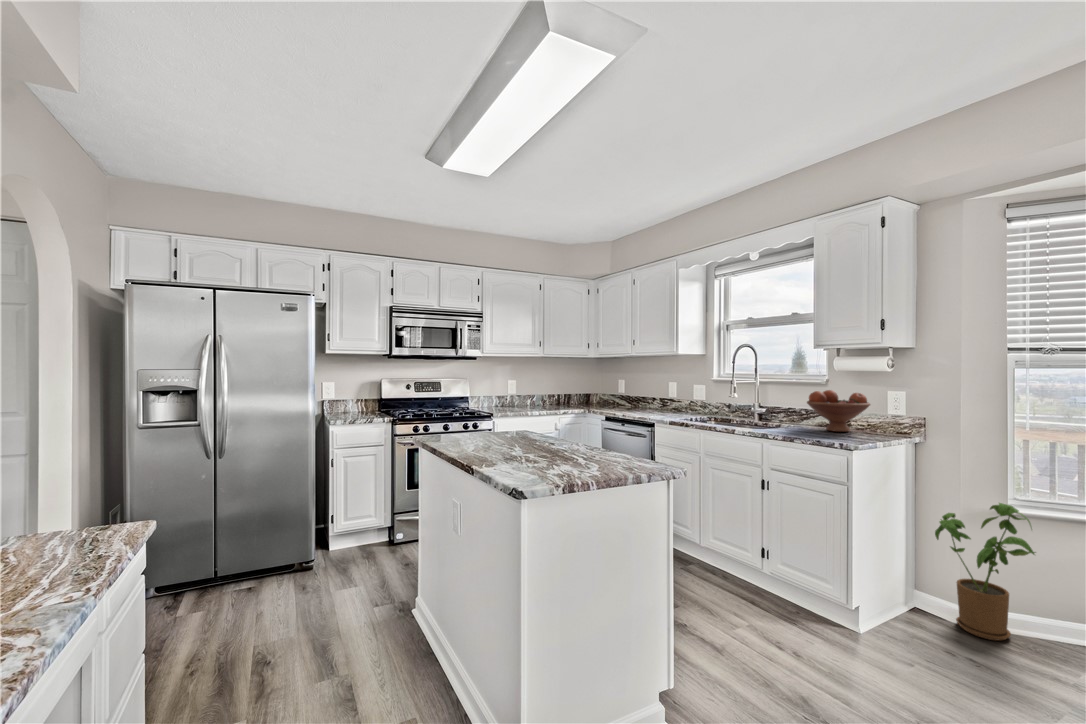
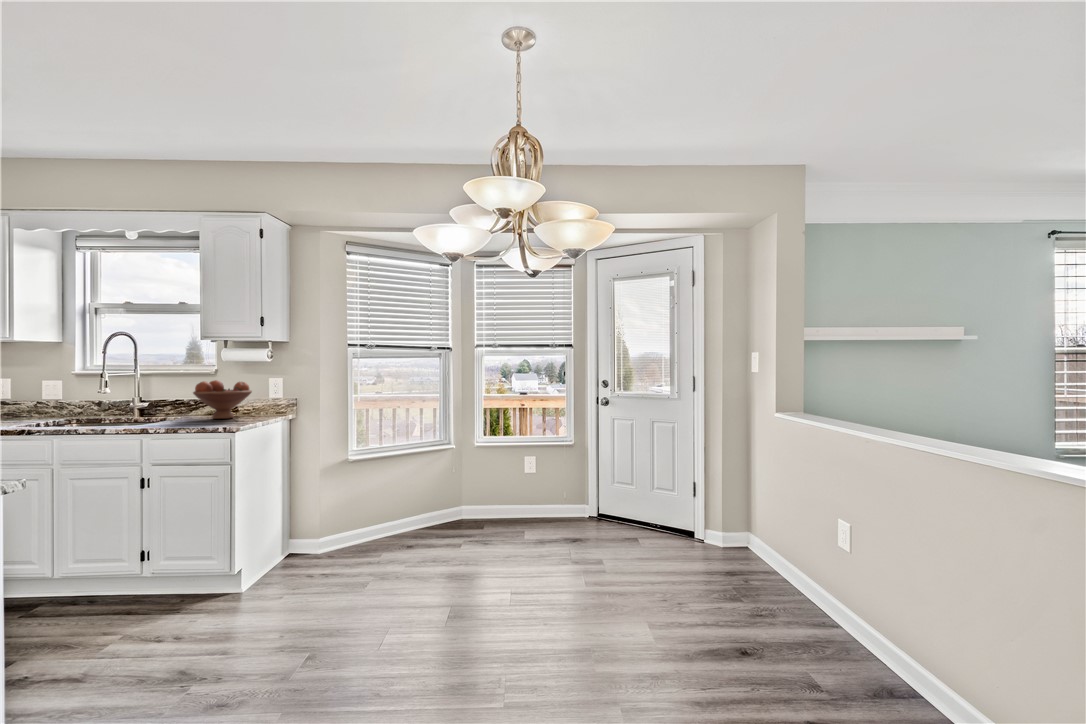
house plant: present [935,503,1036,640] -> none [300,459,360,563]

